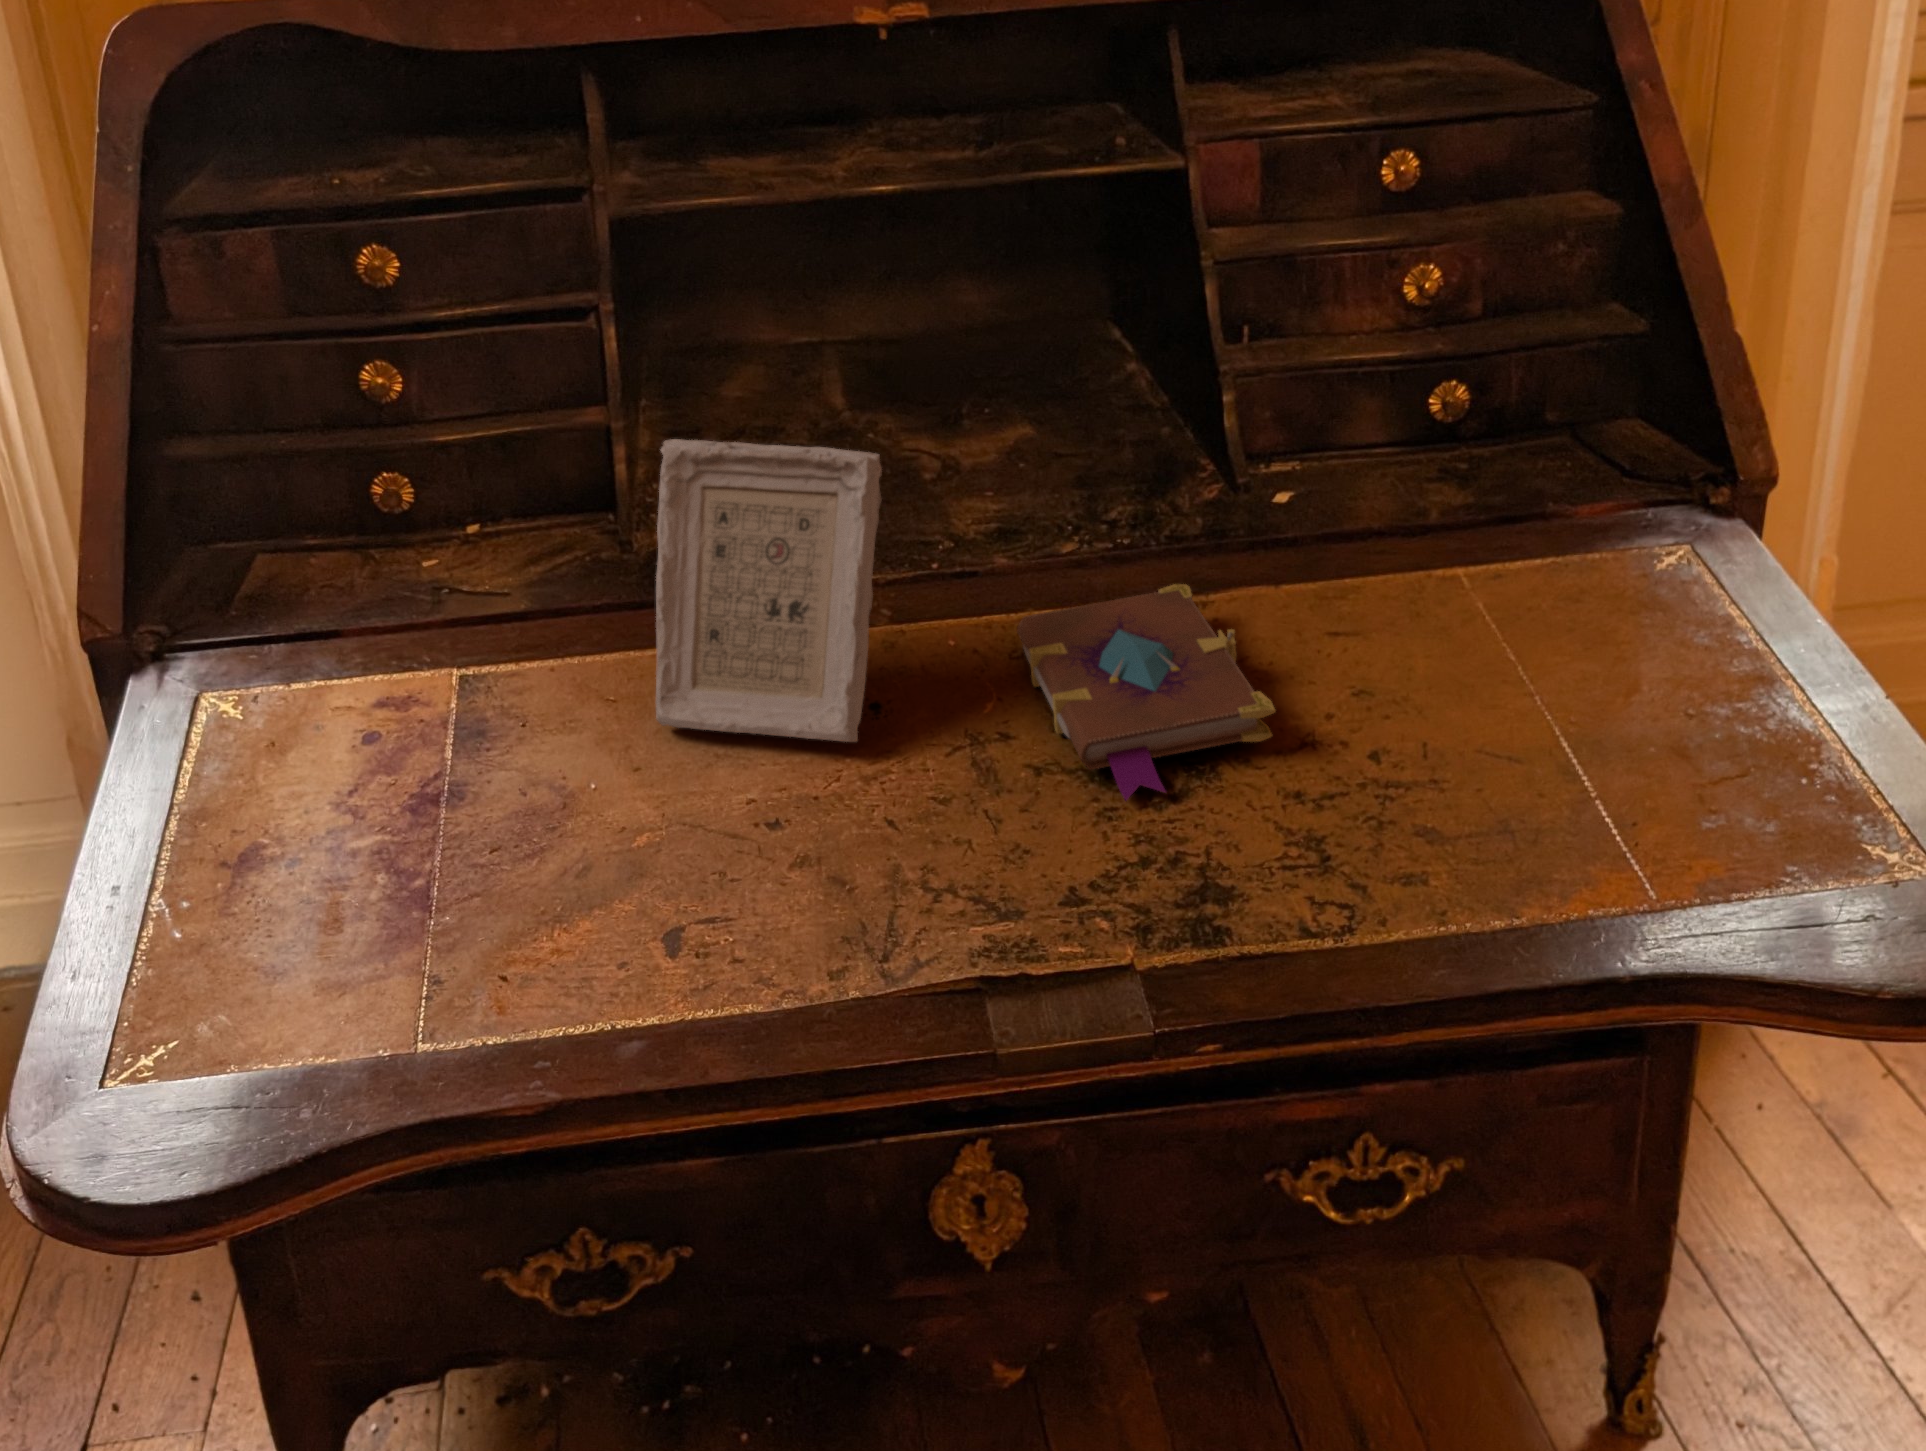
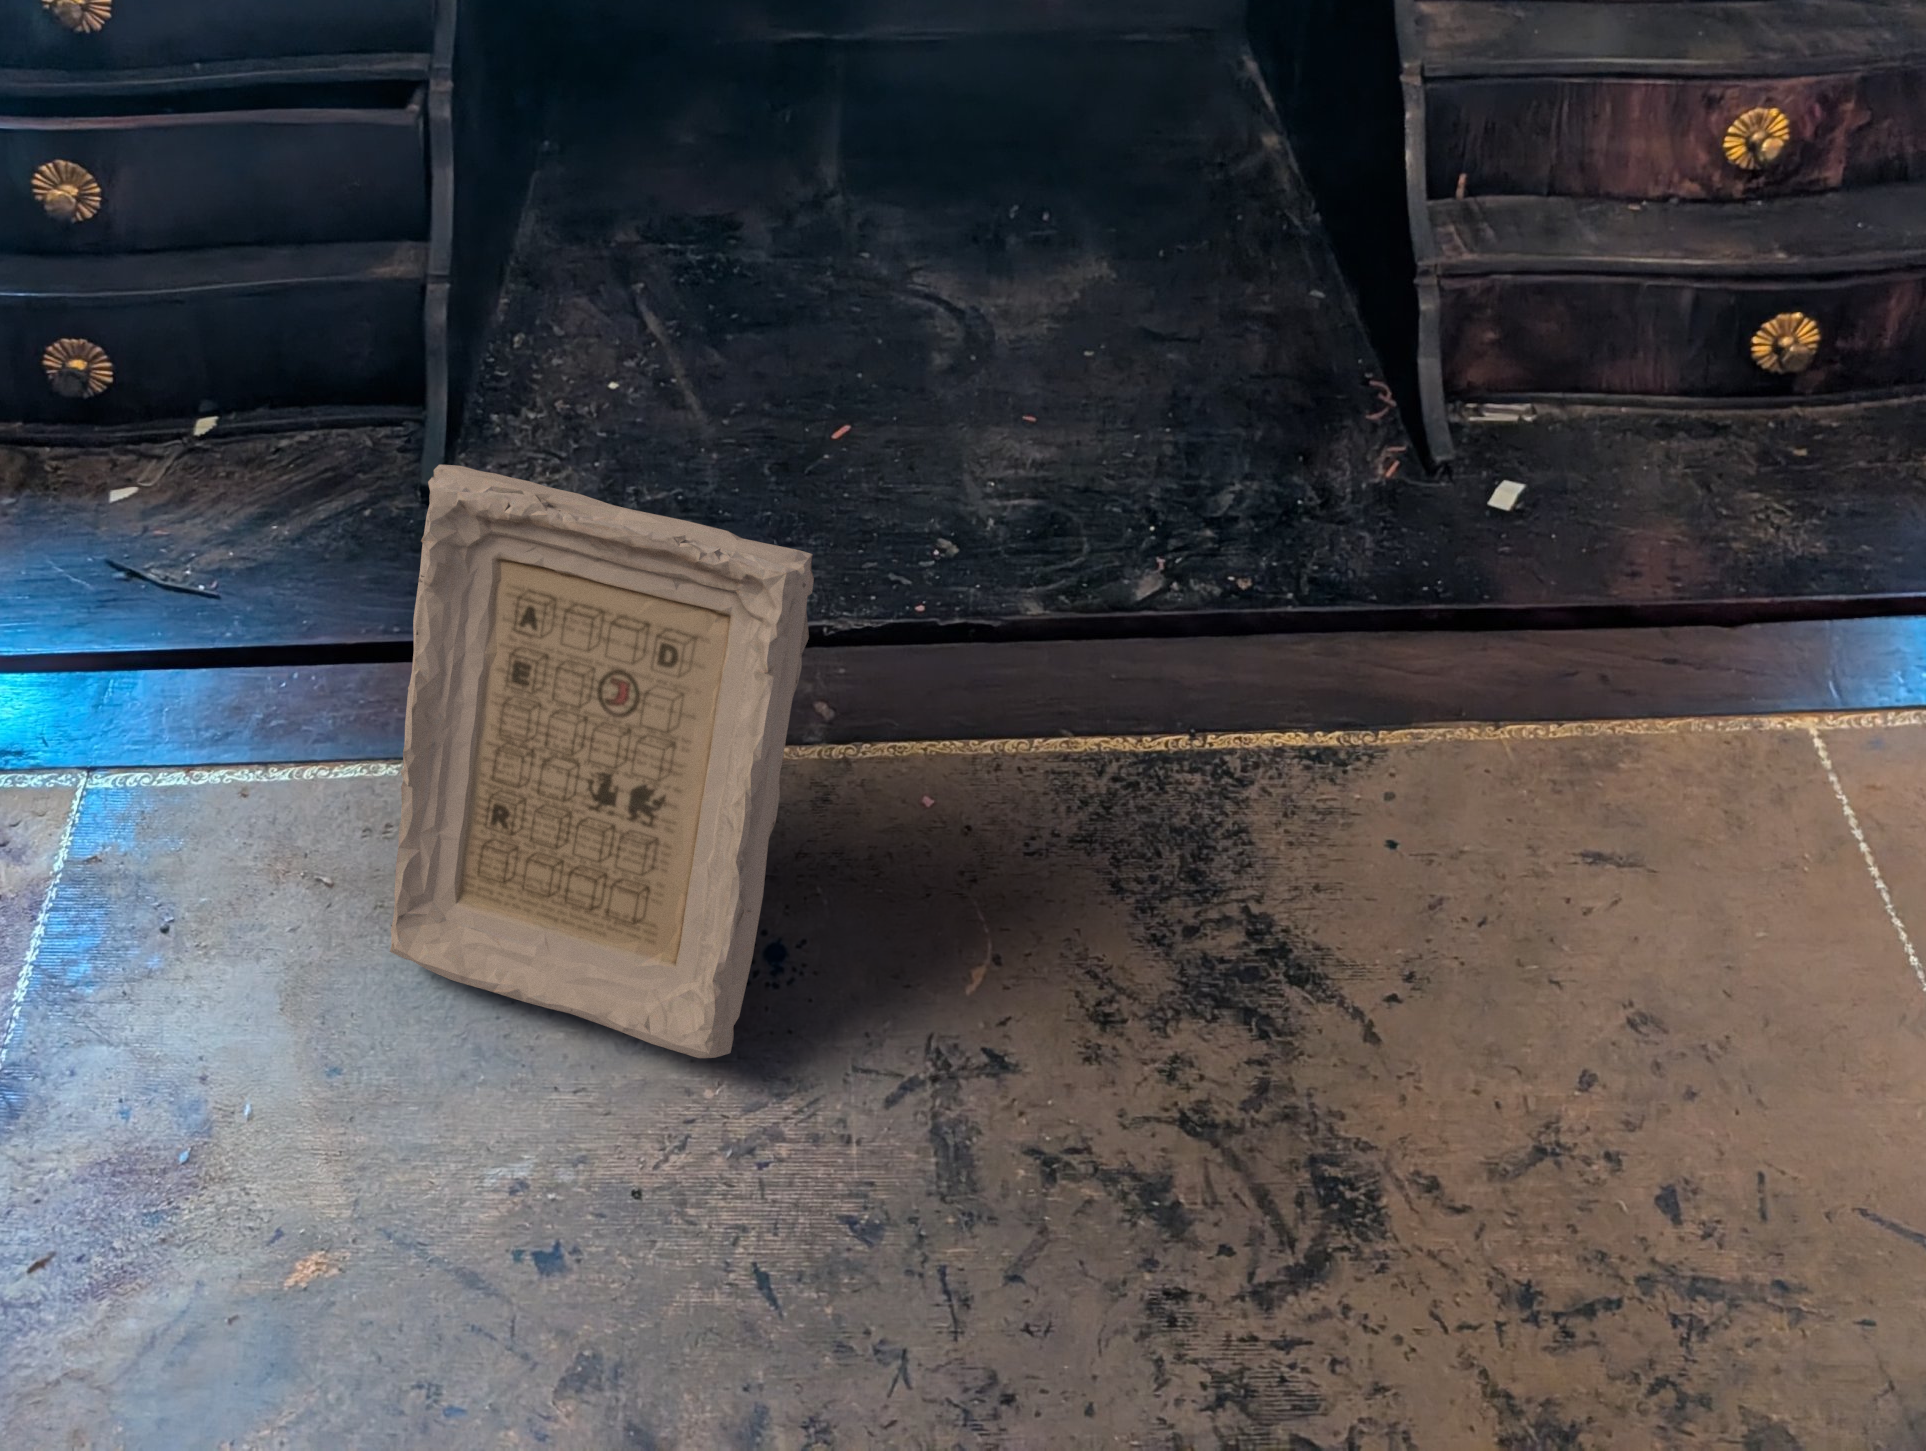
book: present [1017,584,1275,800] -> none [1041,718,1502,1305]

